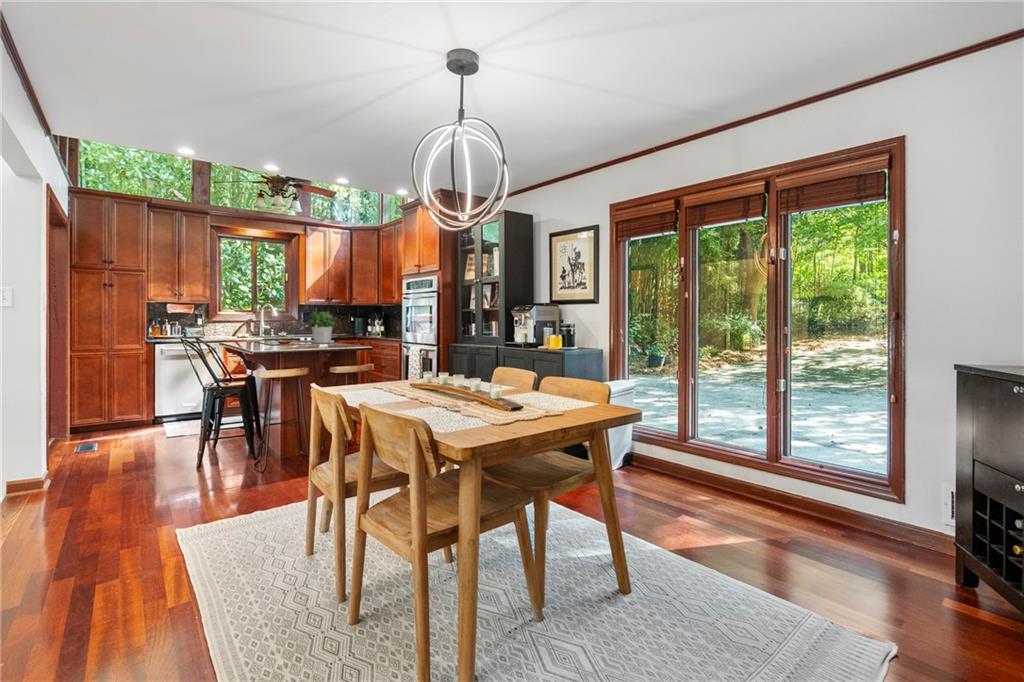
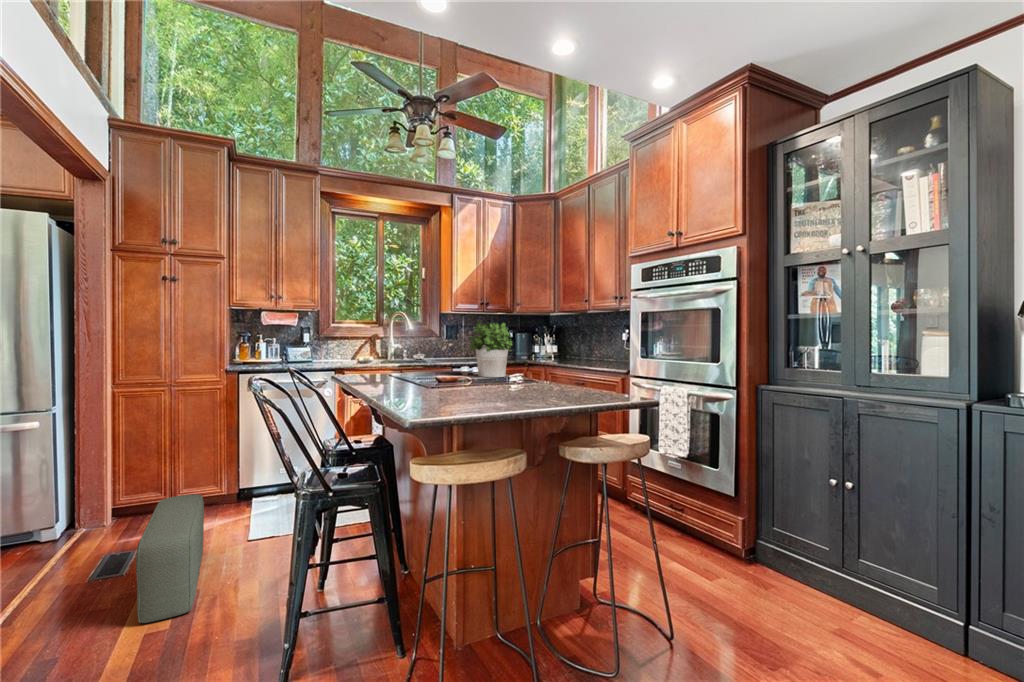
pouf: none [117,408,150,458] -> present [136,494,204,623]

